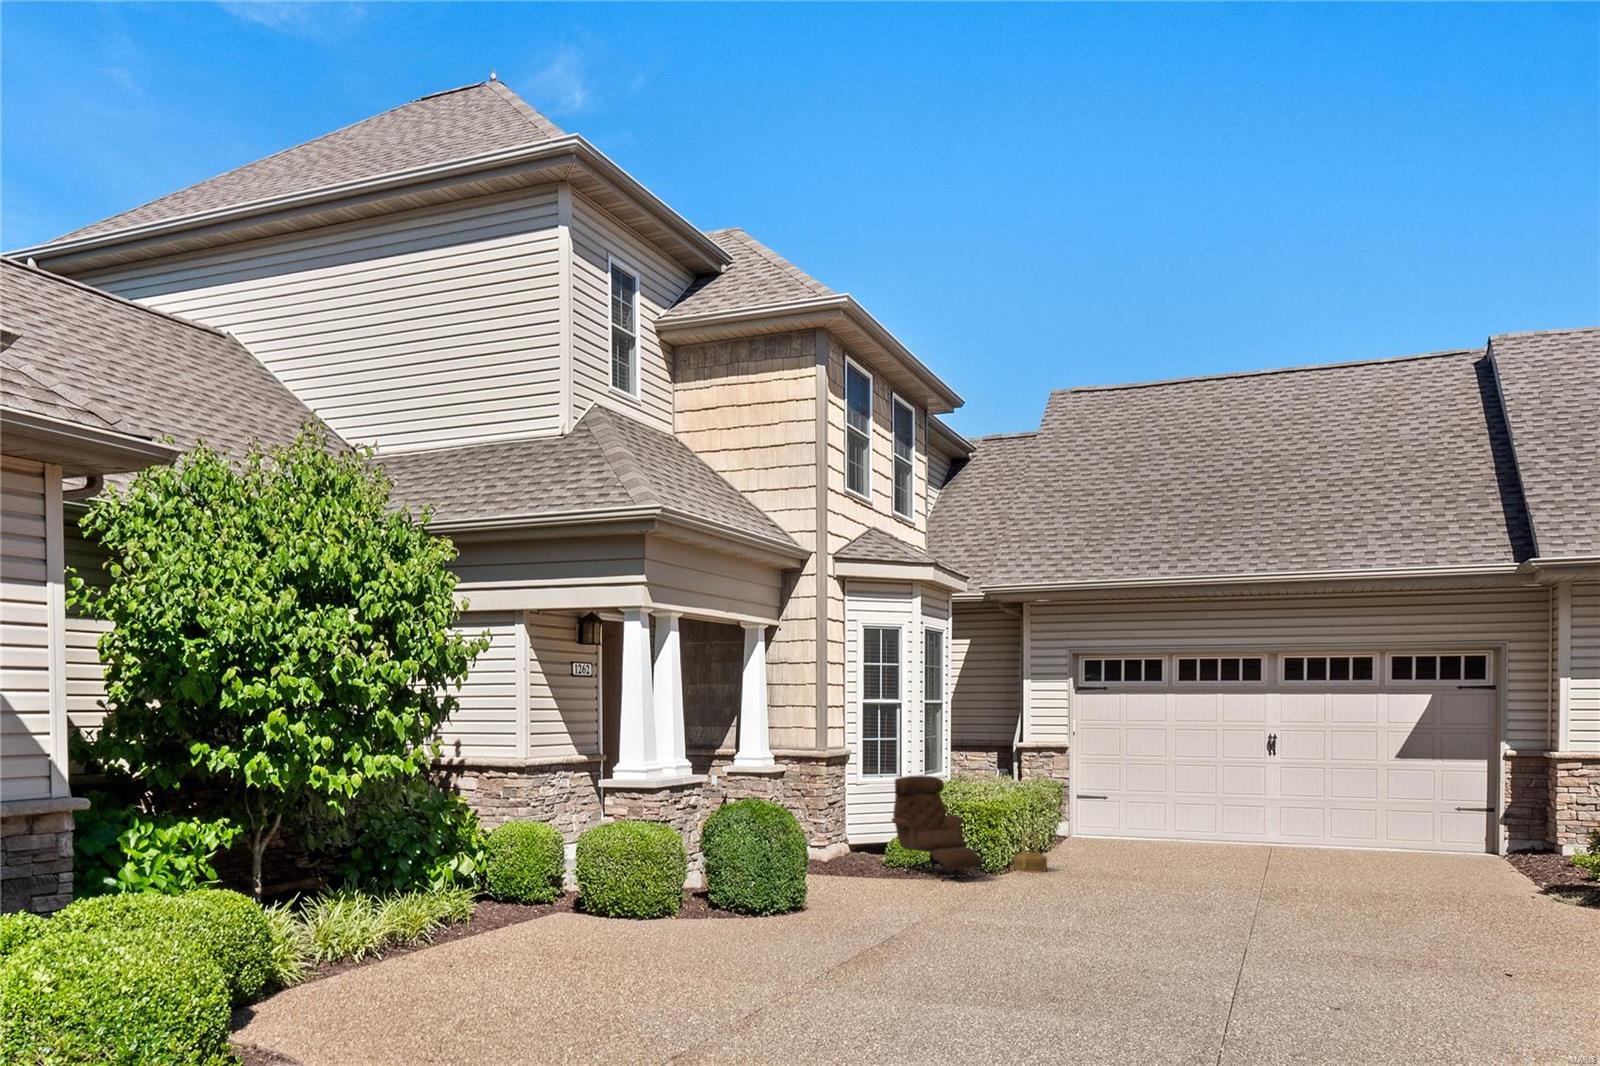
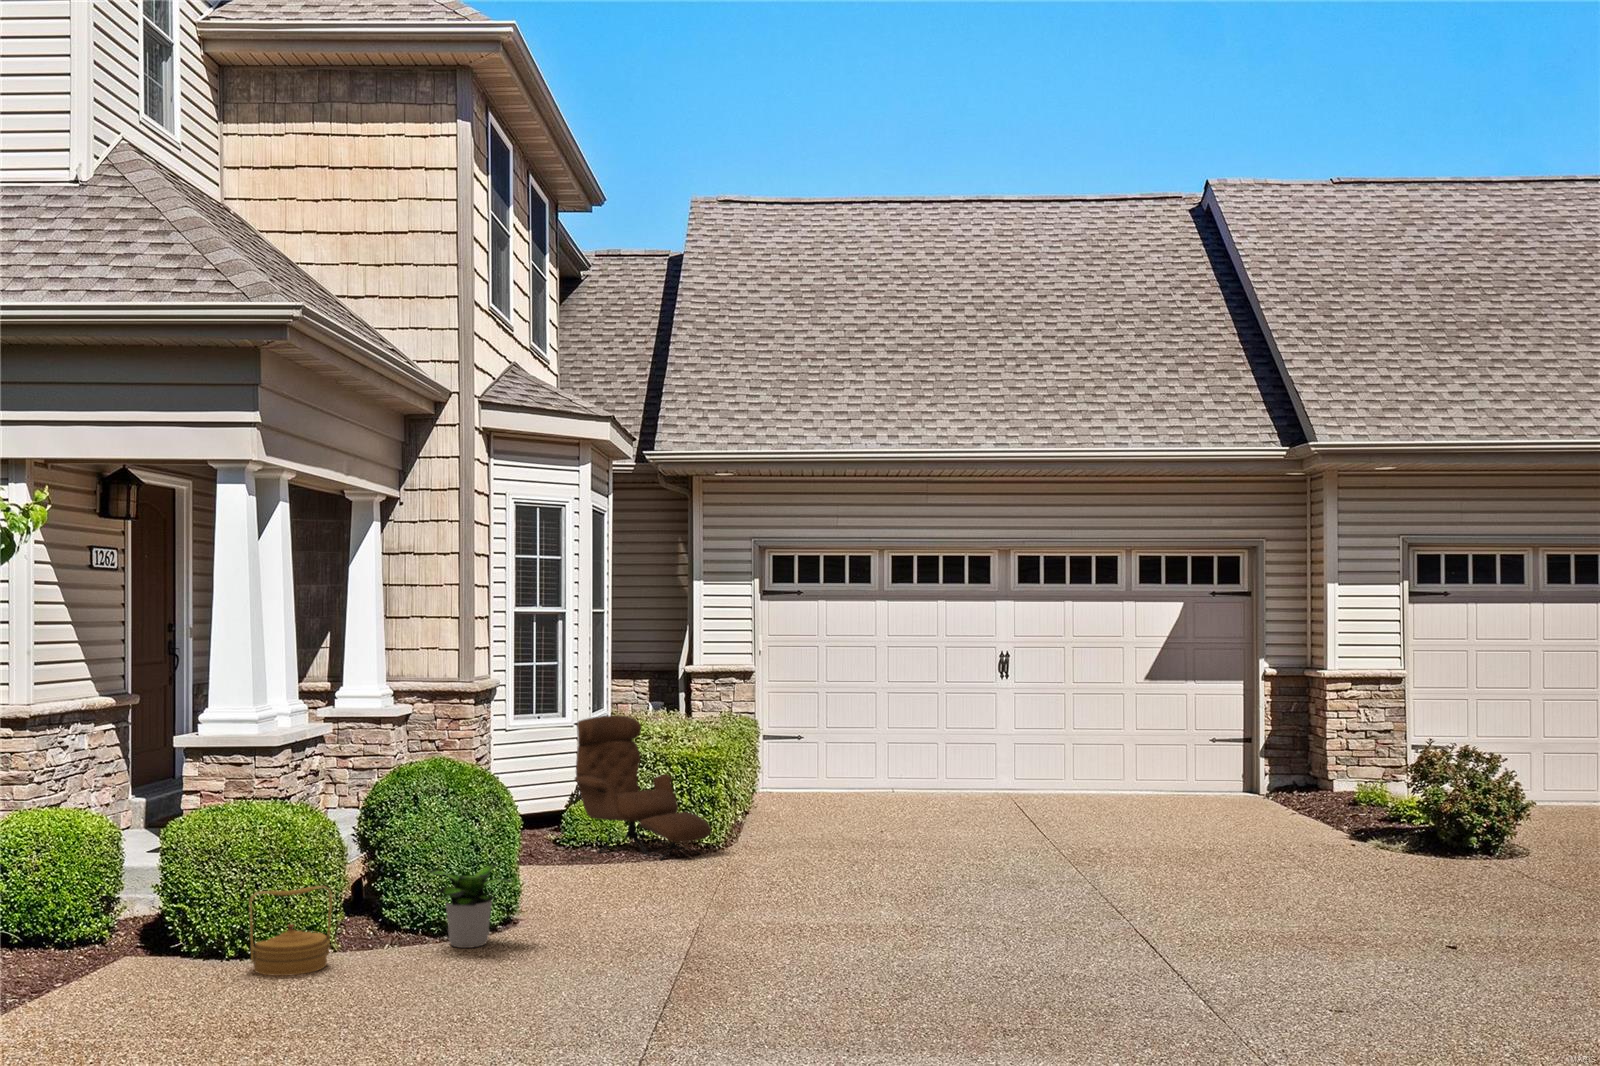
woven basket: present [1014,831,1047,873] -> present [249,886,332,976]
potted plant: none [728,869,785,925] -> present [429,864,512,948]

